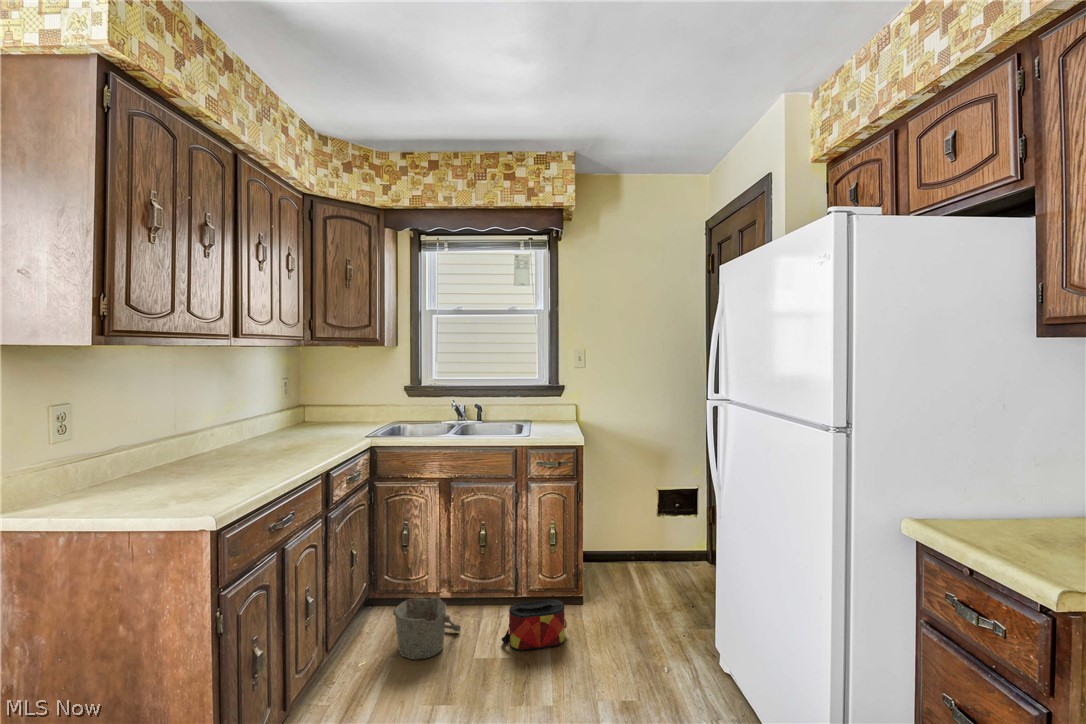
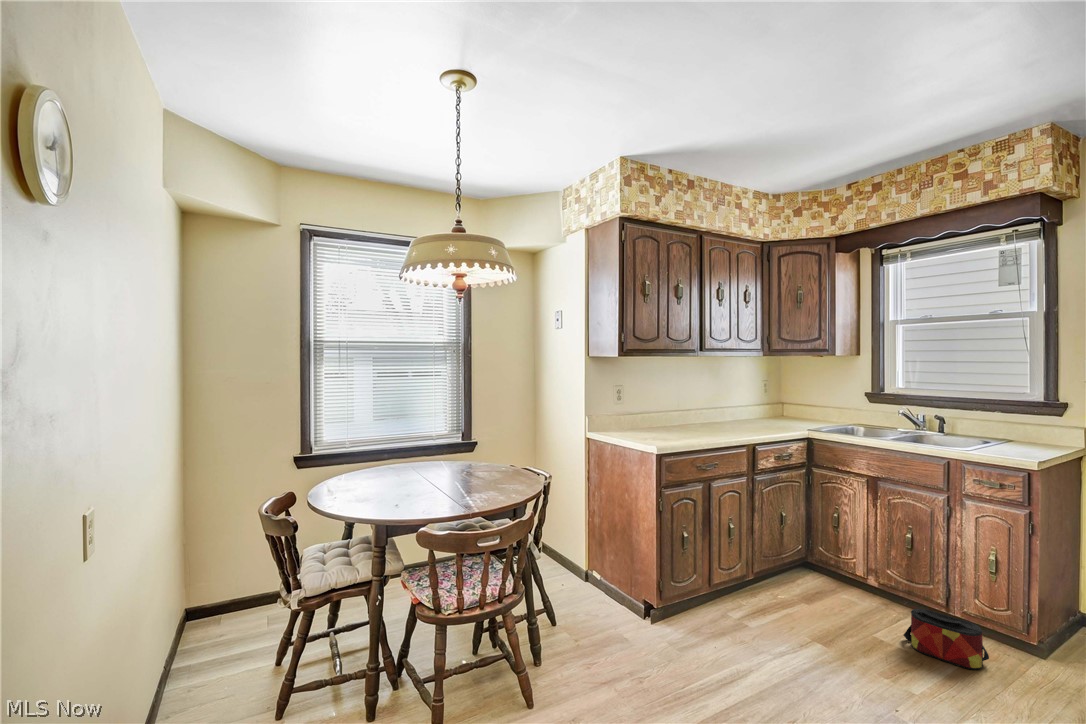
bucket: present [393,597,461,659] -> none [805,567,874,618]

